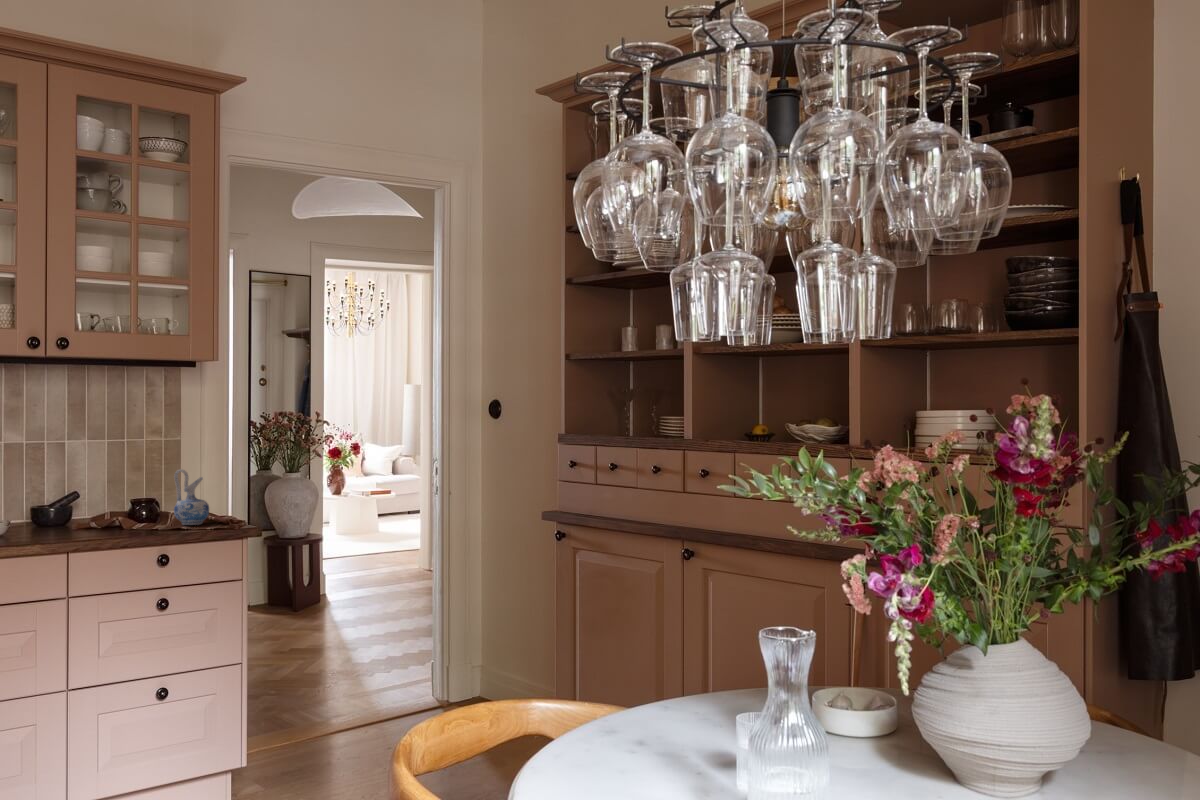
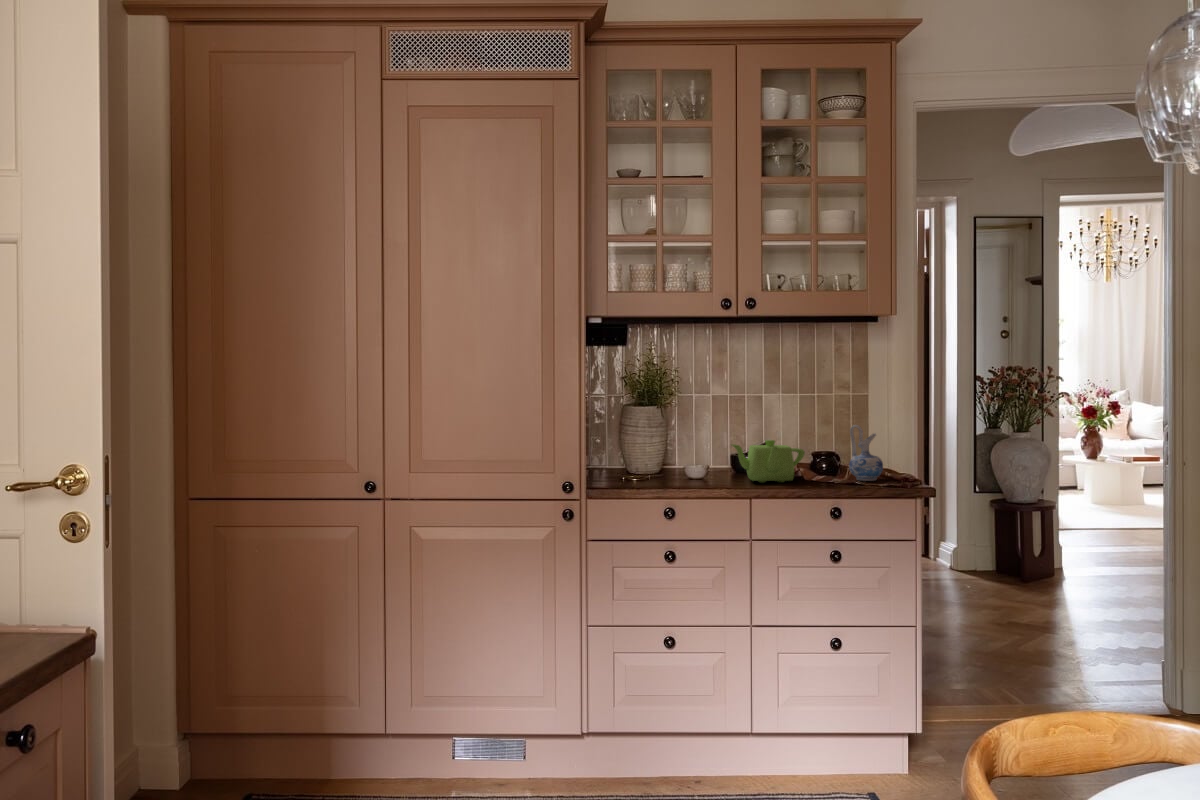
teapot: none [37,488,125,535] -> present [732,440,805,483]

